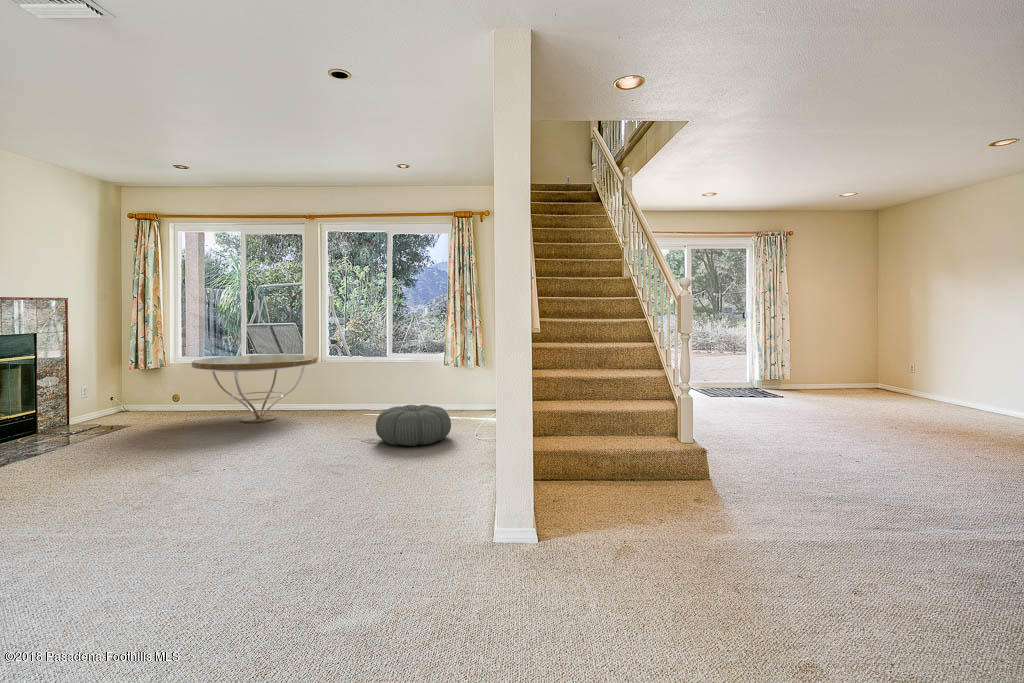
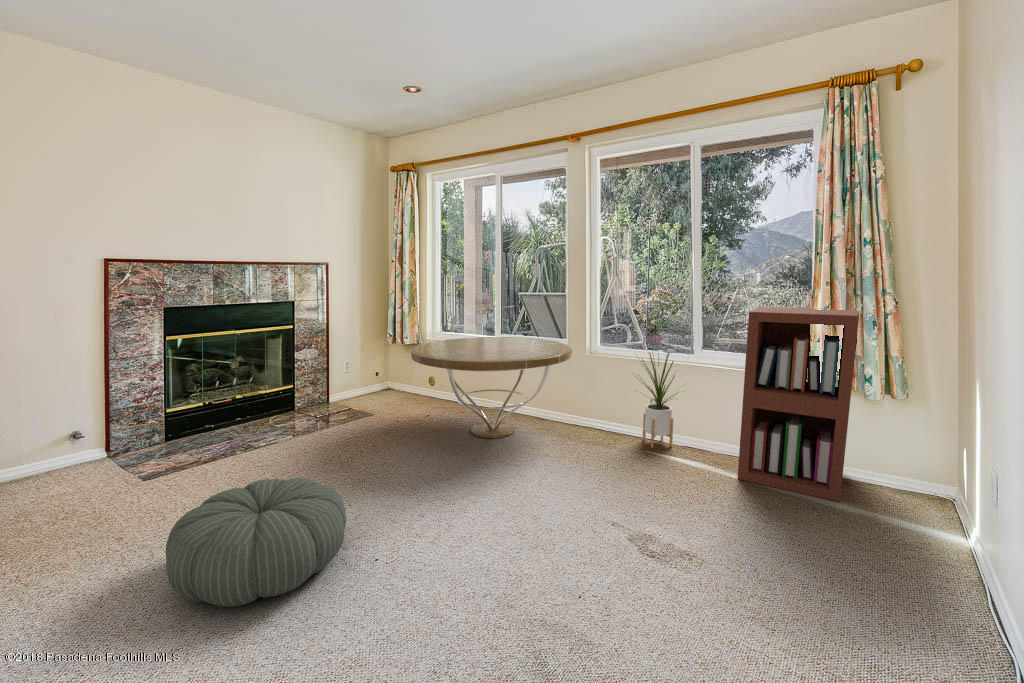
bookshelf: none [419,326,468,416] -> present [738,307,859,502]
house plant: none [358,350,391,413] -> present [637,352,679,448]
pouf: present [376,405,451,446] -> present [166,478,346,607]

